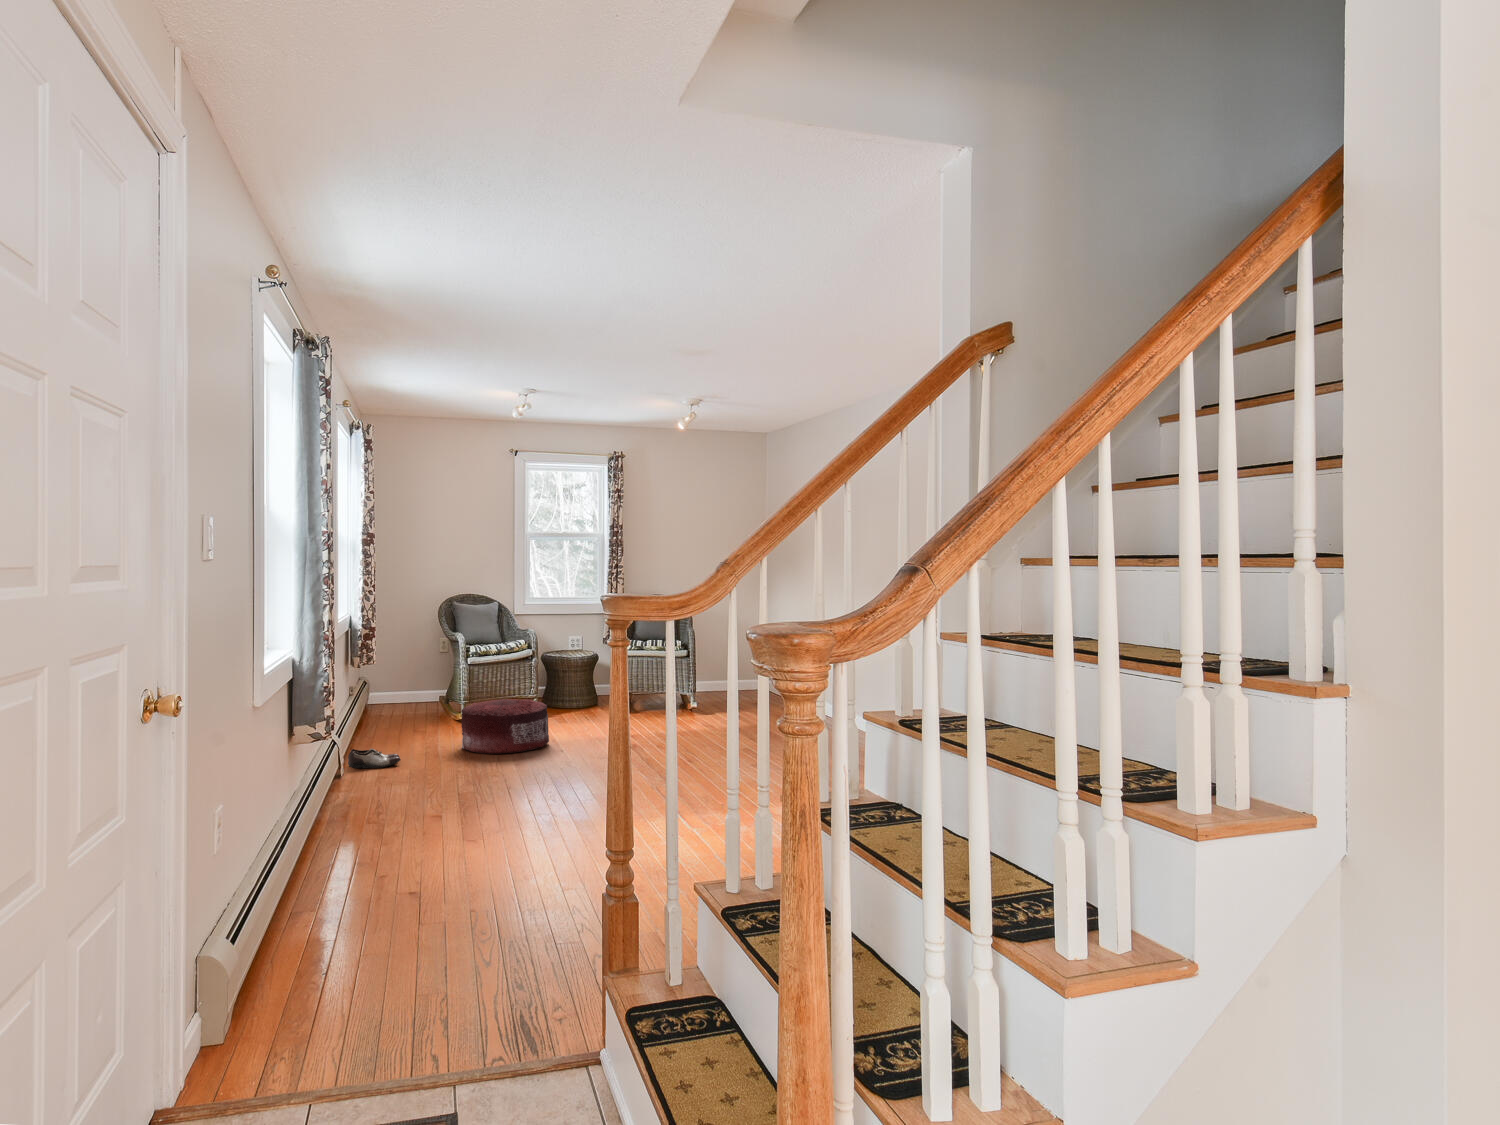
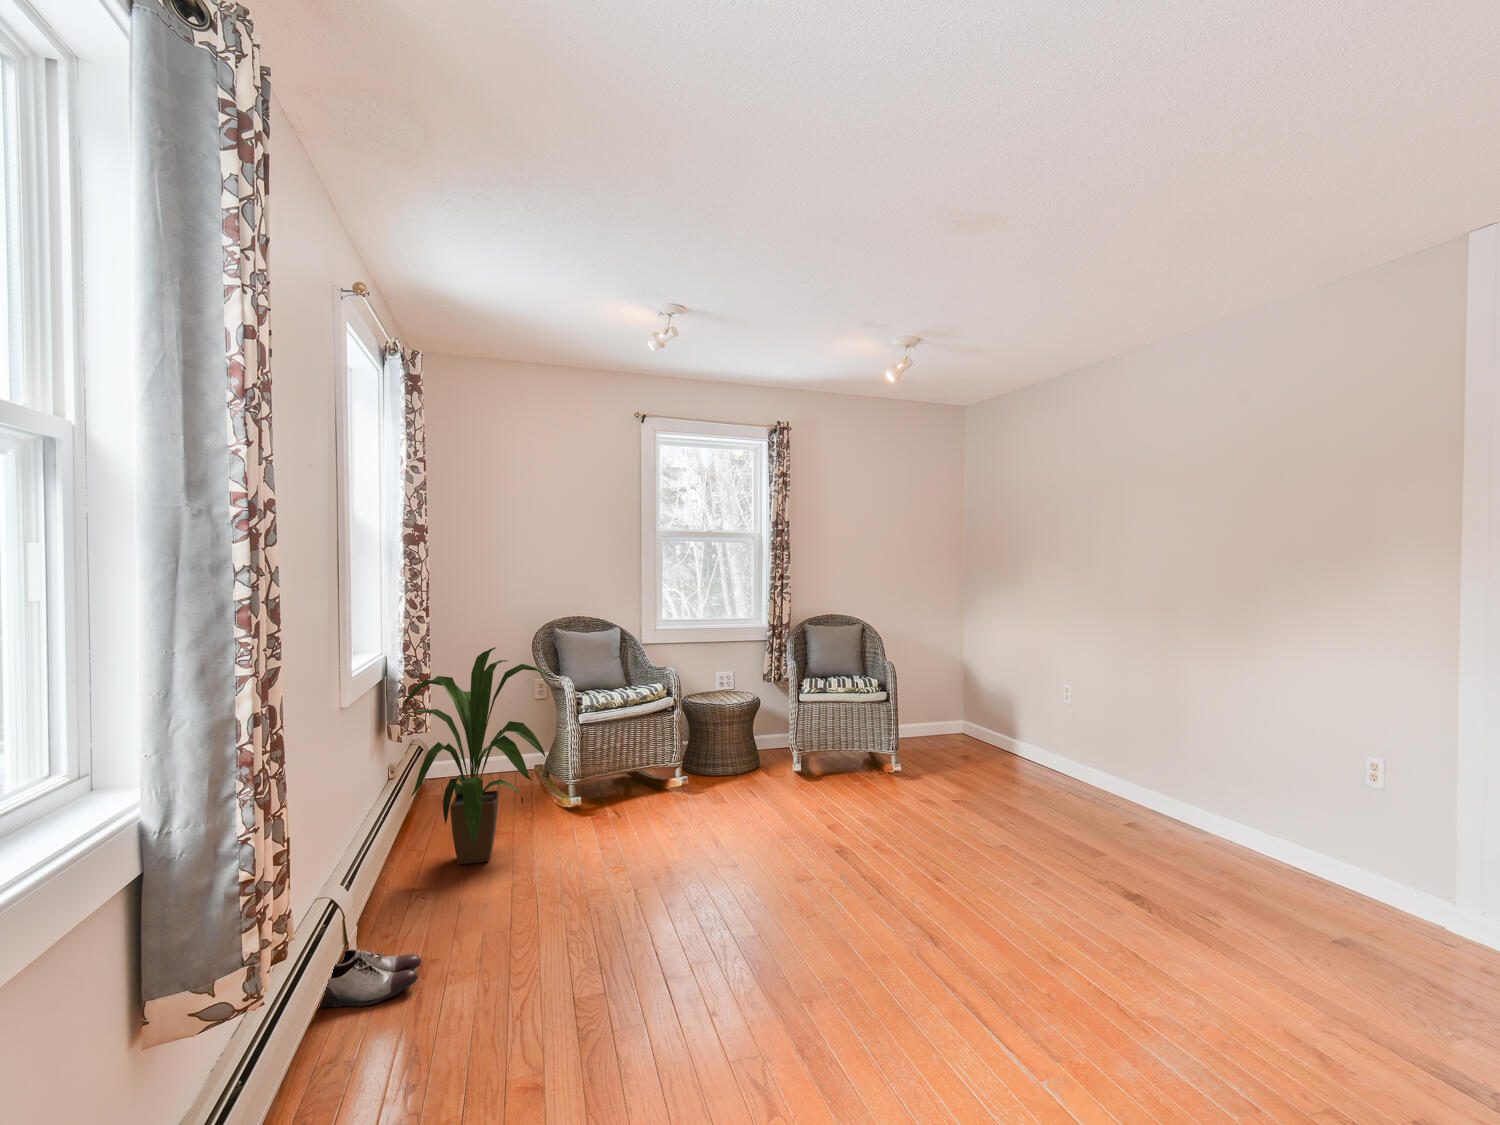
house plant: none [363,609,458,738] -> present [405,647,554,864]
pouf: present [462,699,549,754] -> none [553,801,713,937]

